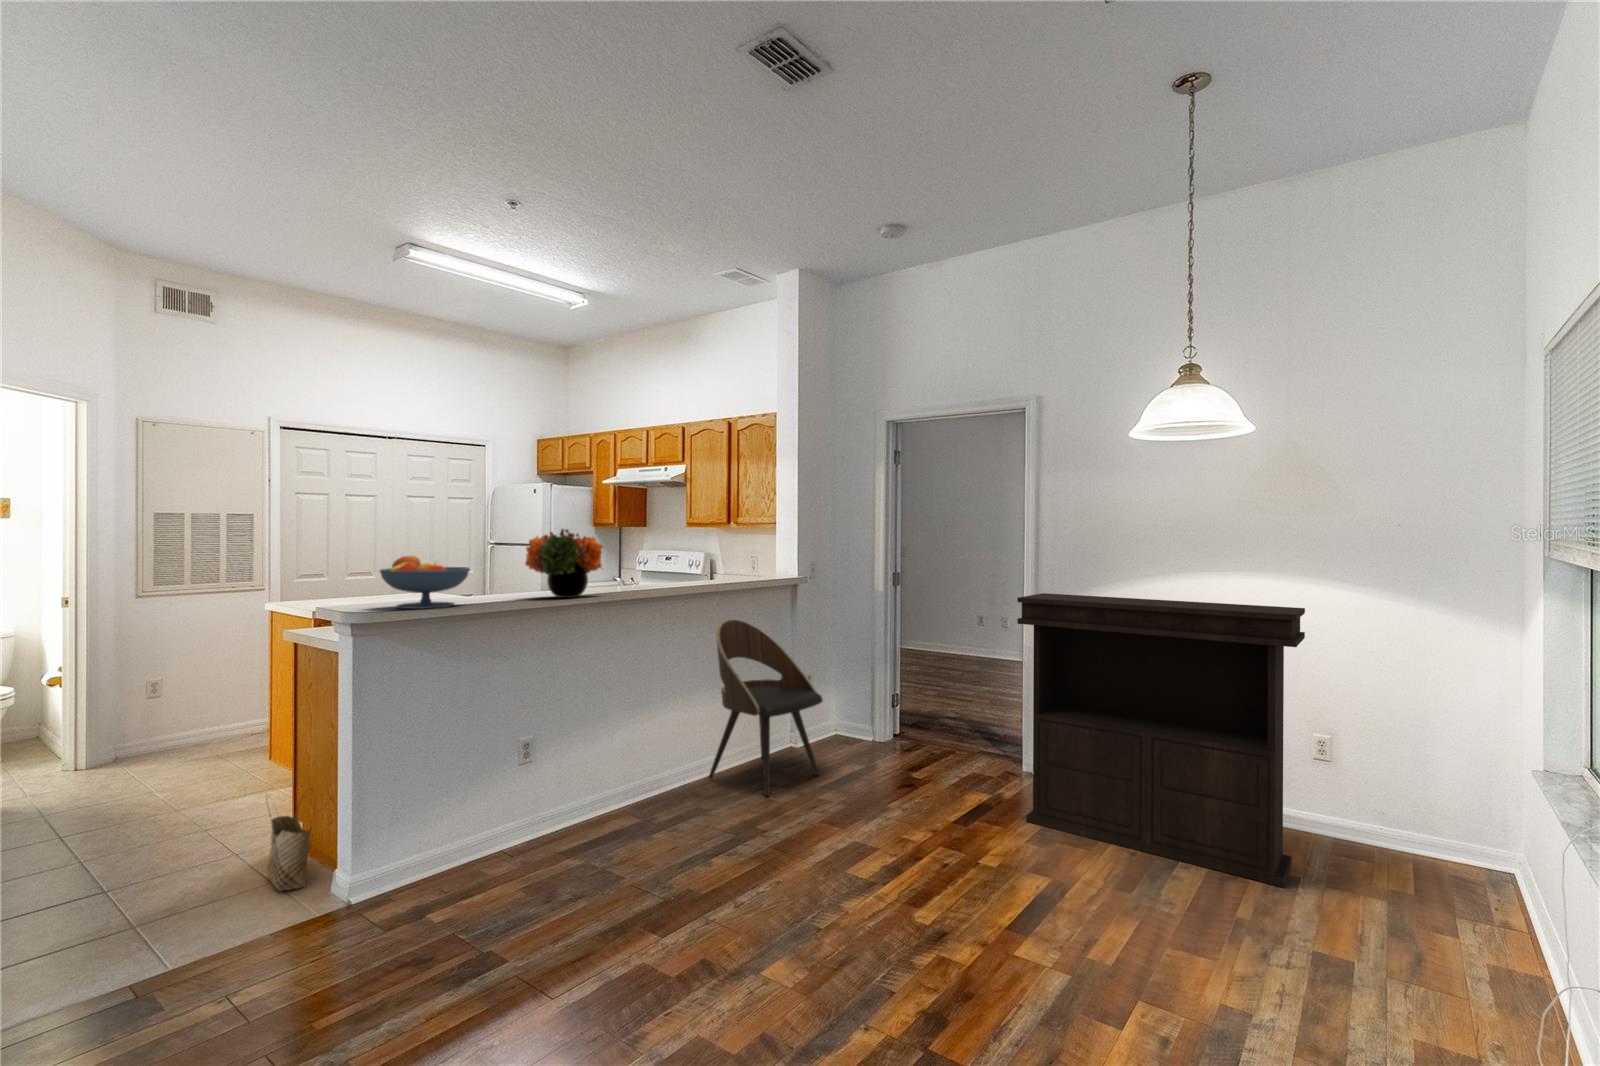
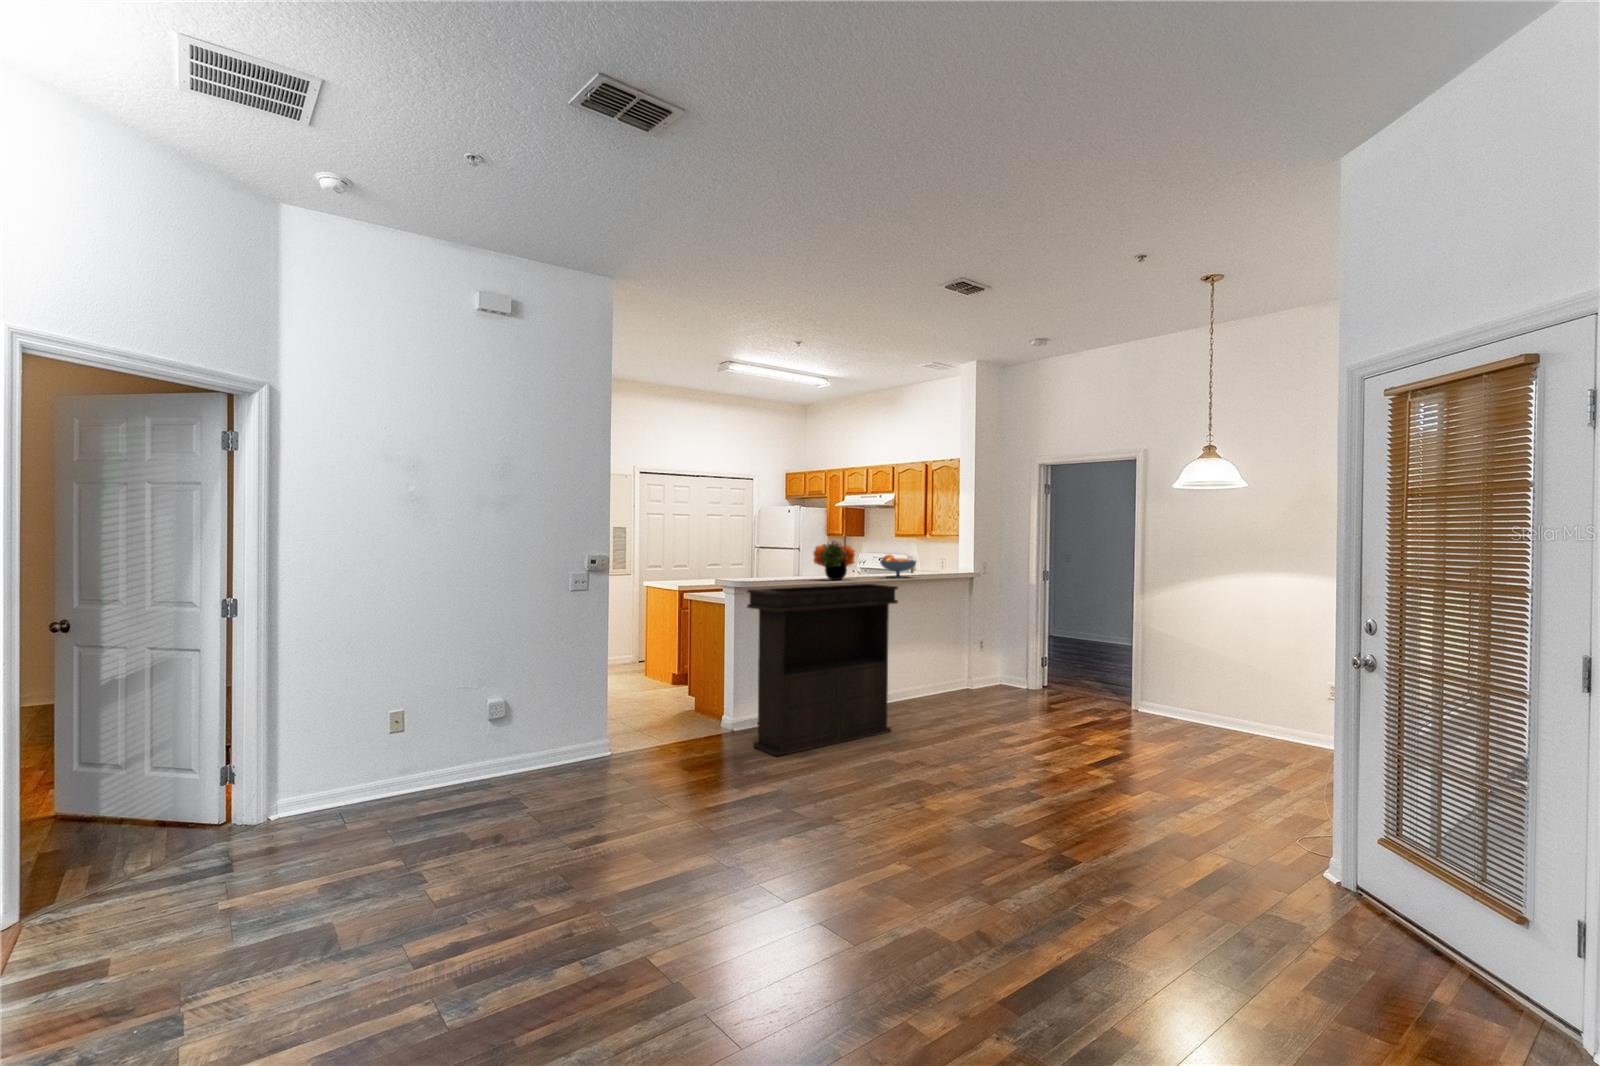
fruit bowl: present [380,556,470,609] -> present [880,555,916,578]
console table: present [1017,593,1305,887] -> present [747,584,898,756]
dining chair: present [709,620,823,796] -> none [914,599,989,708]
woven basket: present [267,788,312,891] -> none [689,675,714,723]

